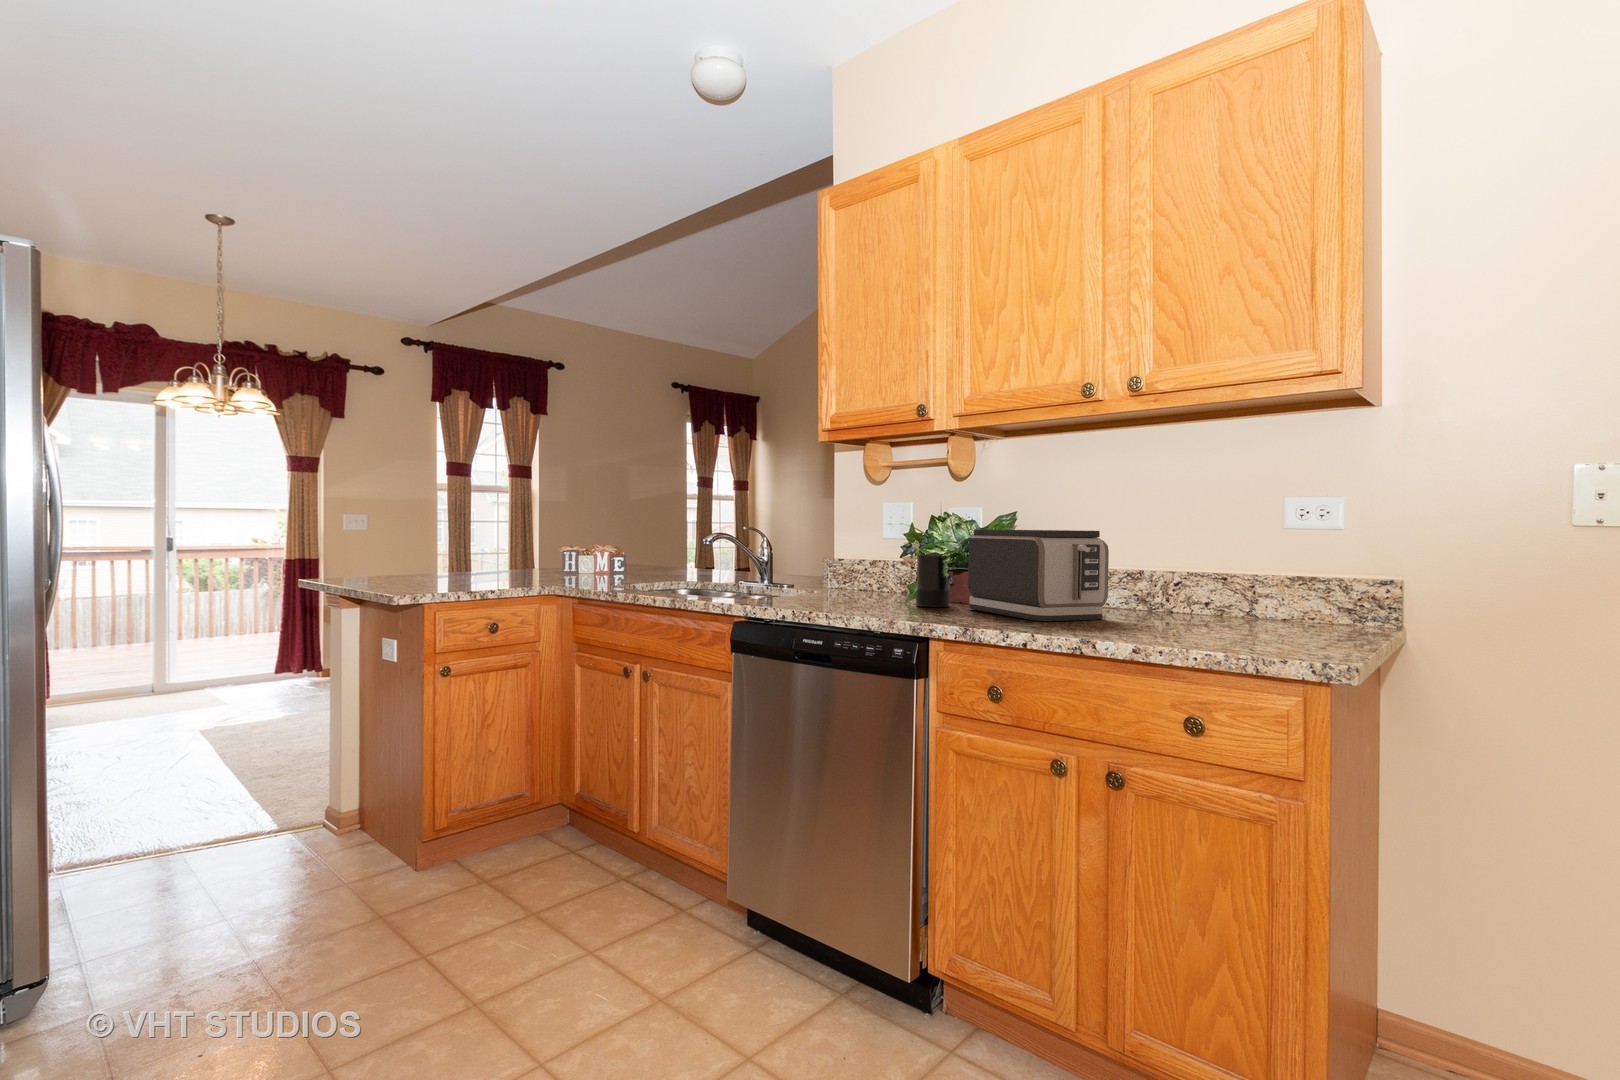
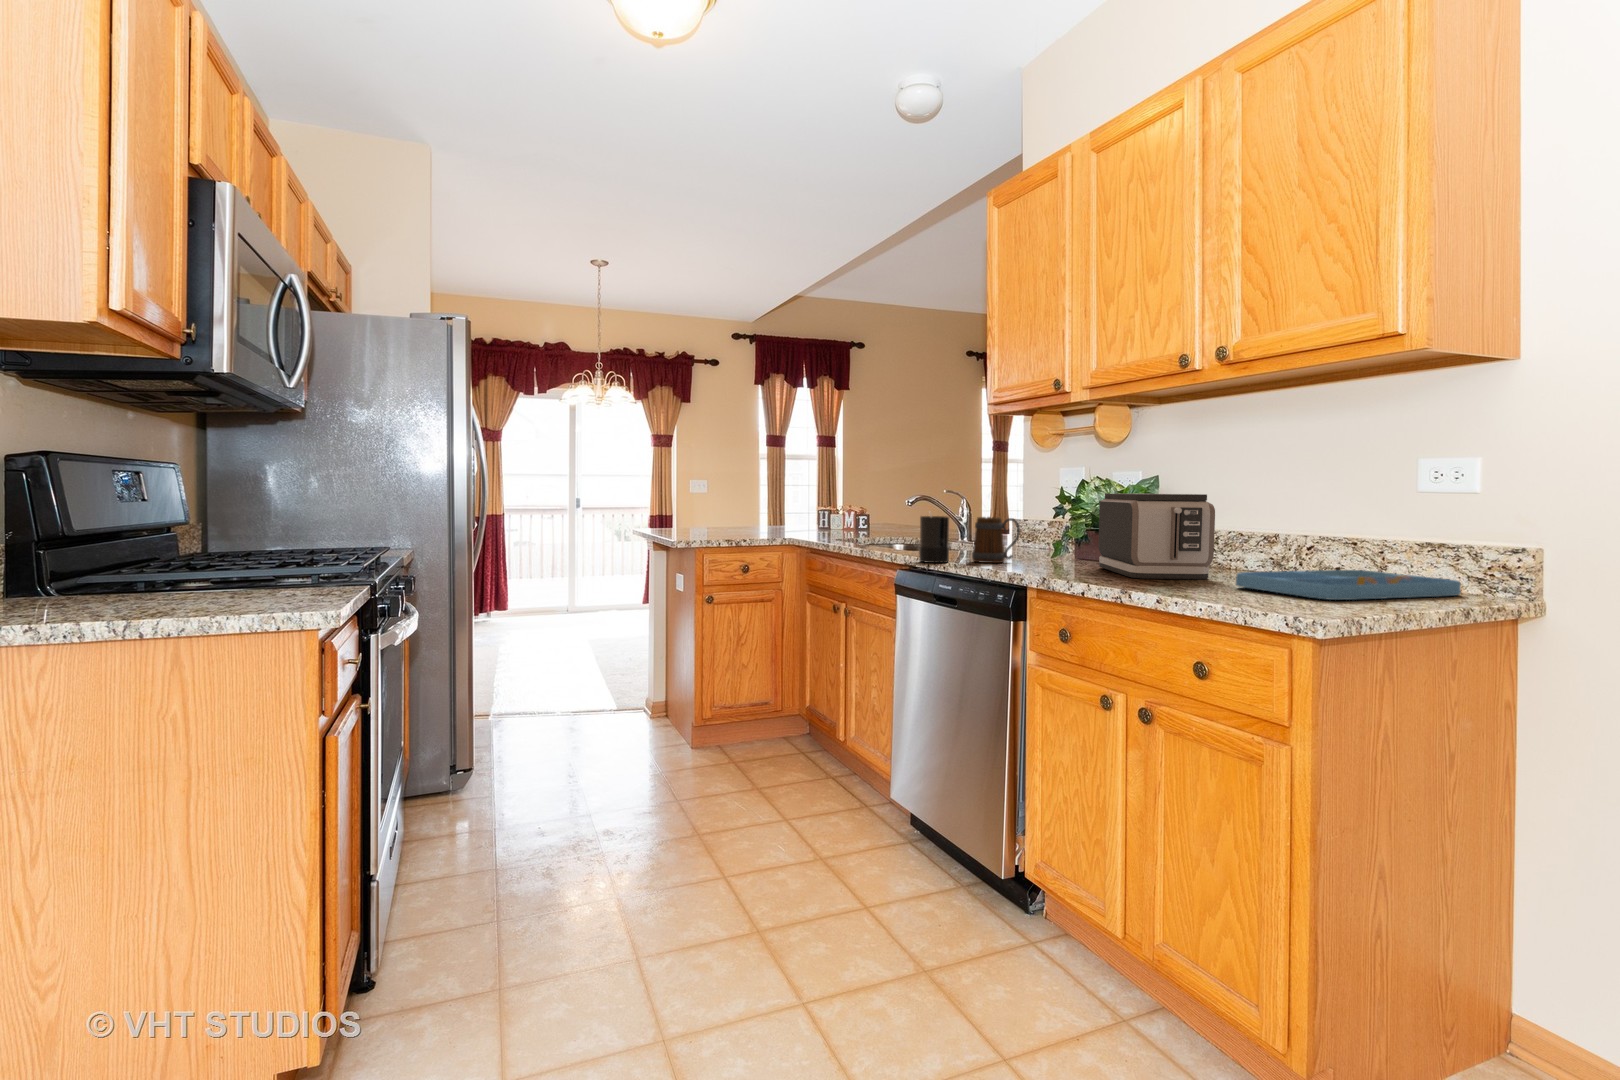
candle: present [916,554,950,607] -> present [919,513,950,563]
mug: none [823,555,875,608] -> present [972,517,1020,563]
tray: none [1160,605,1344,639] -> present [1236,570,1461,600]

